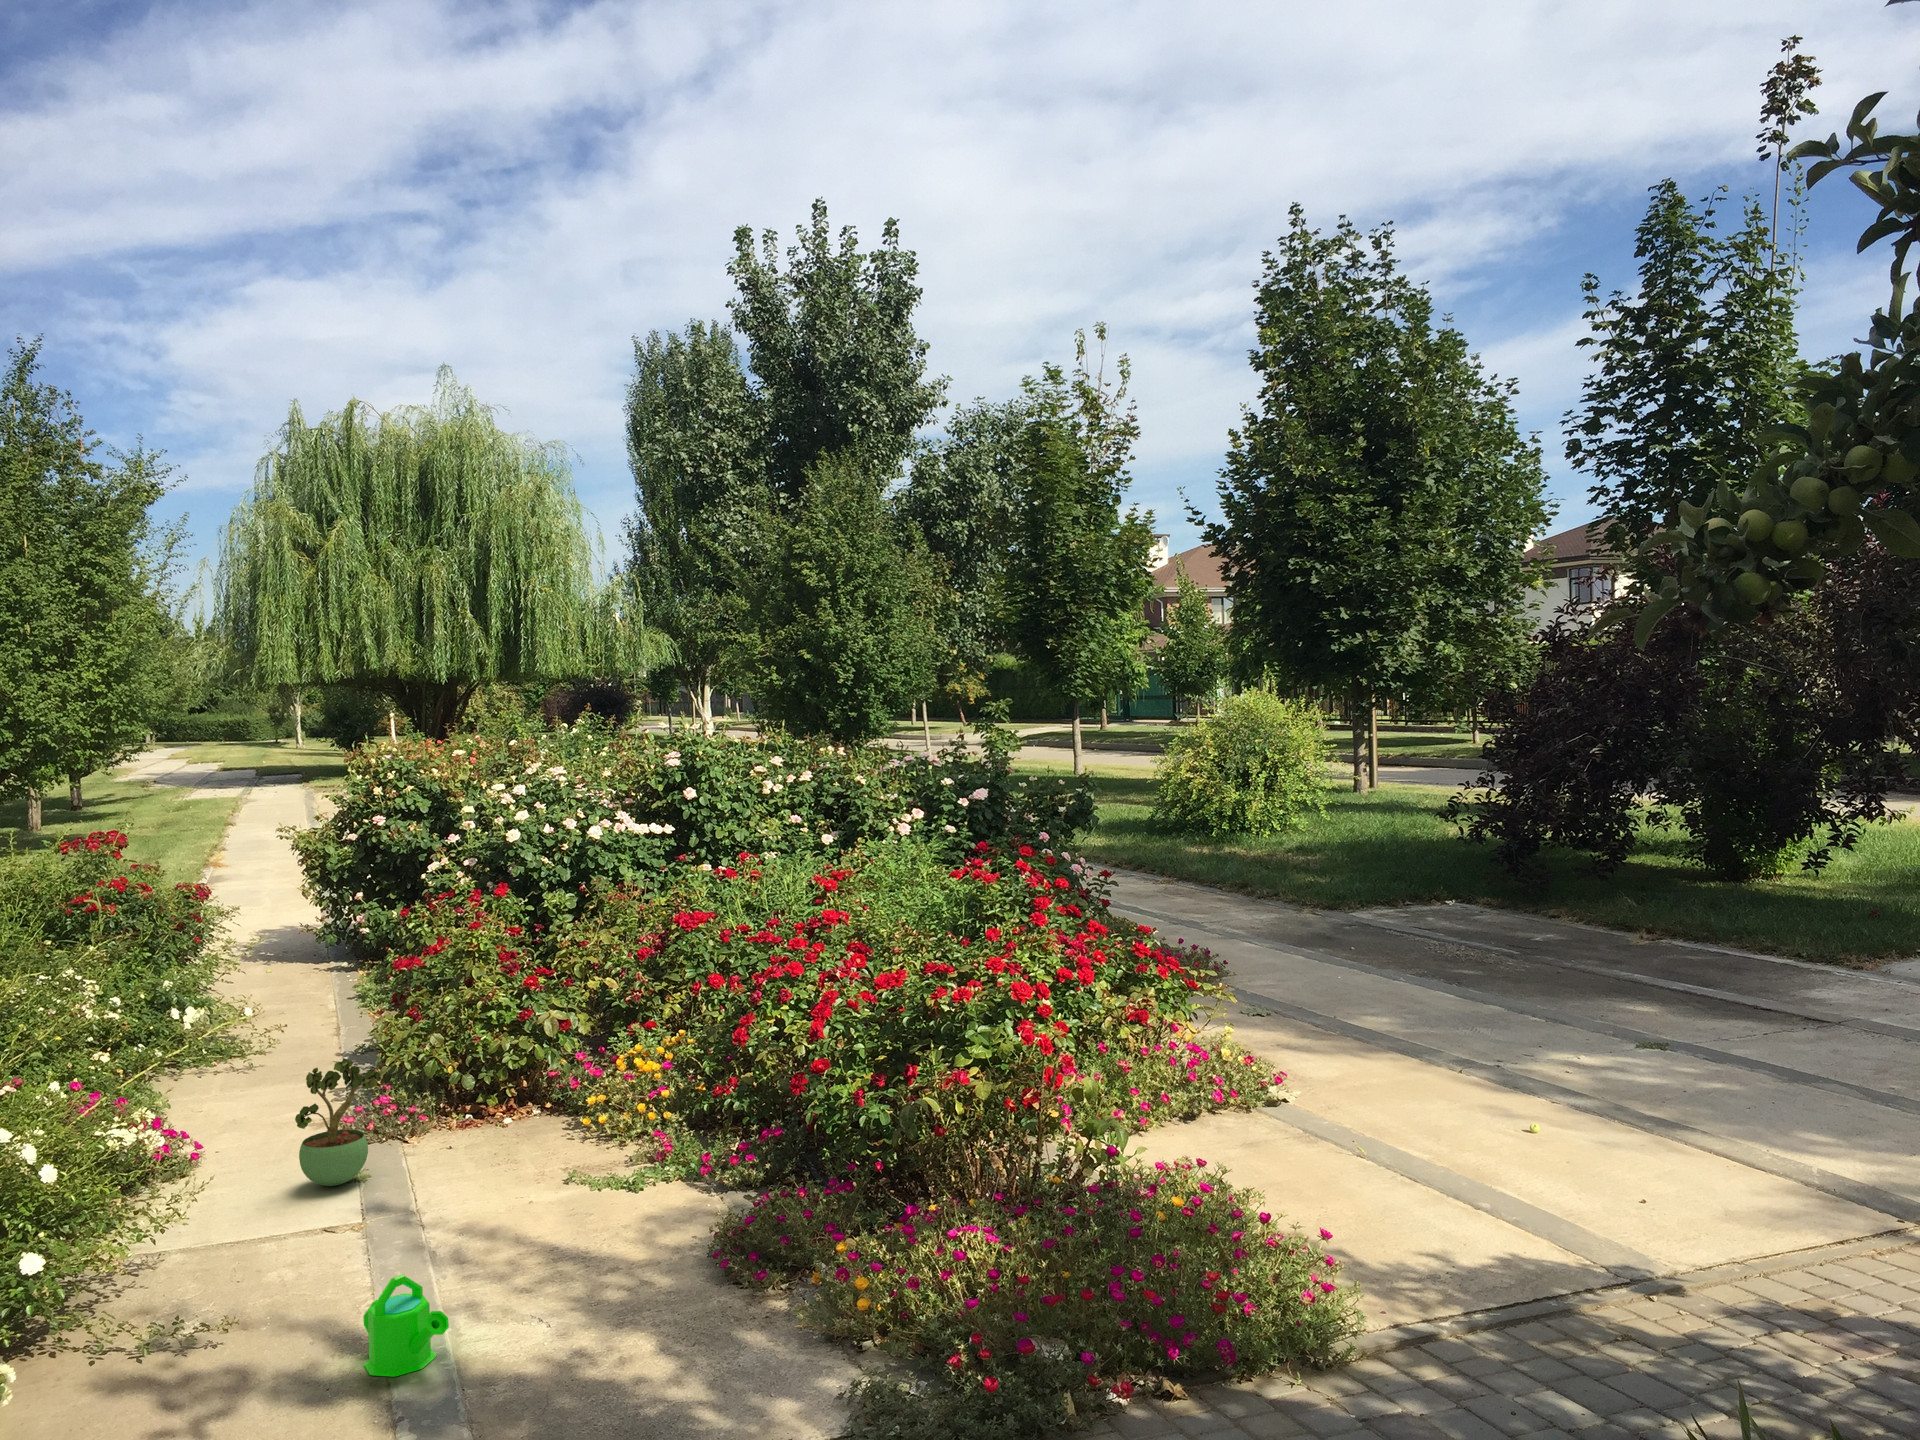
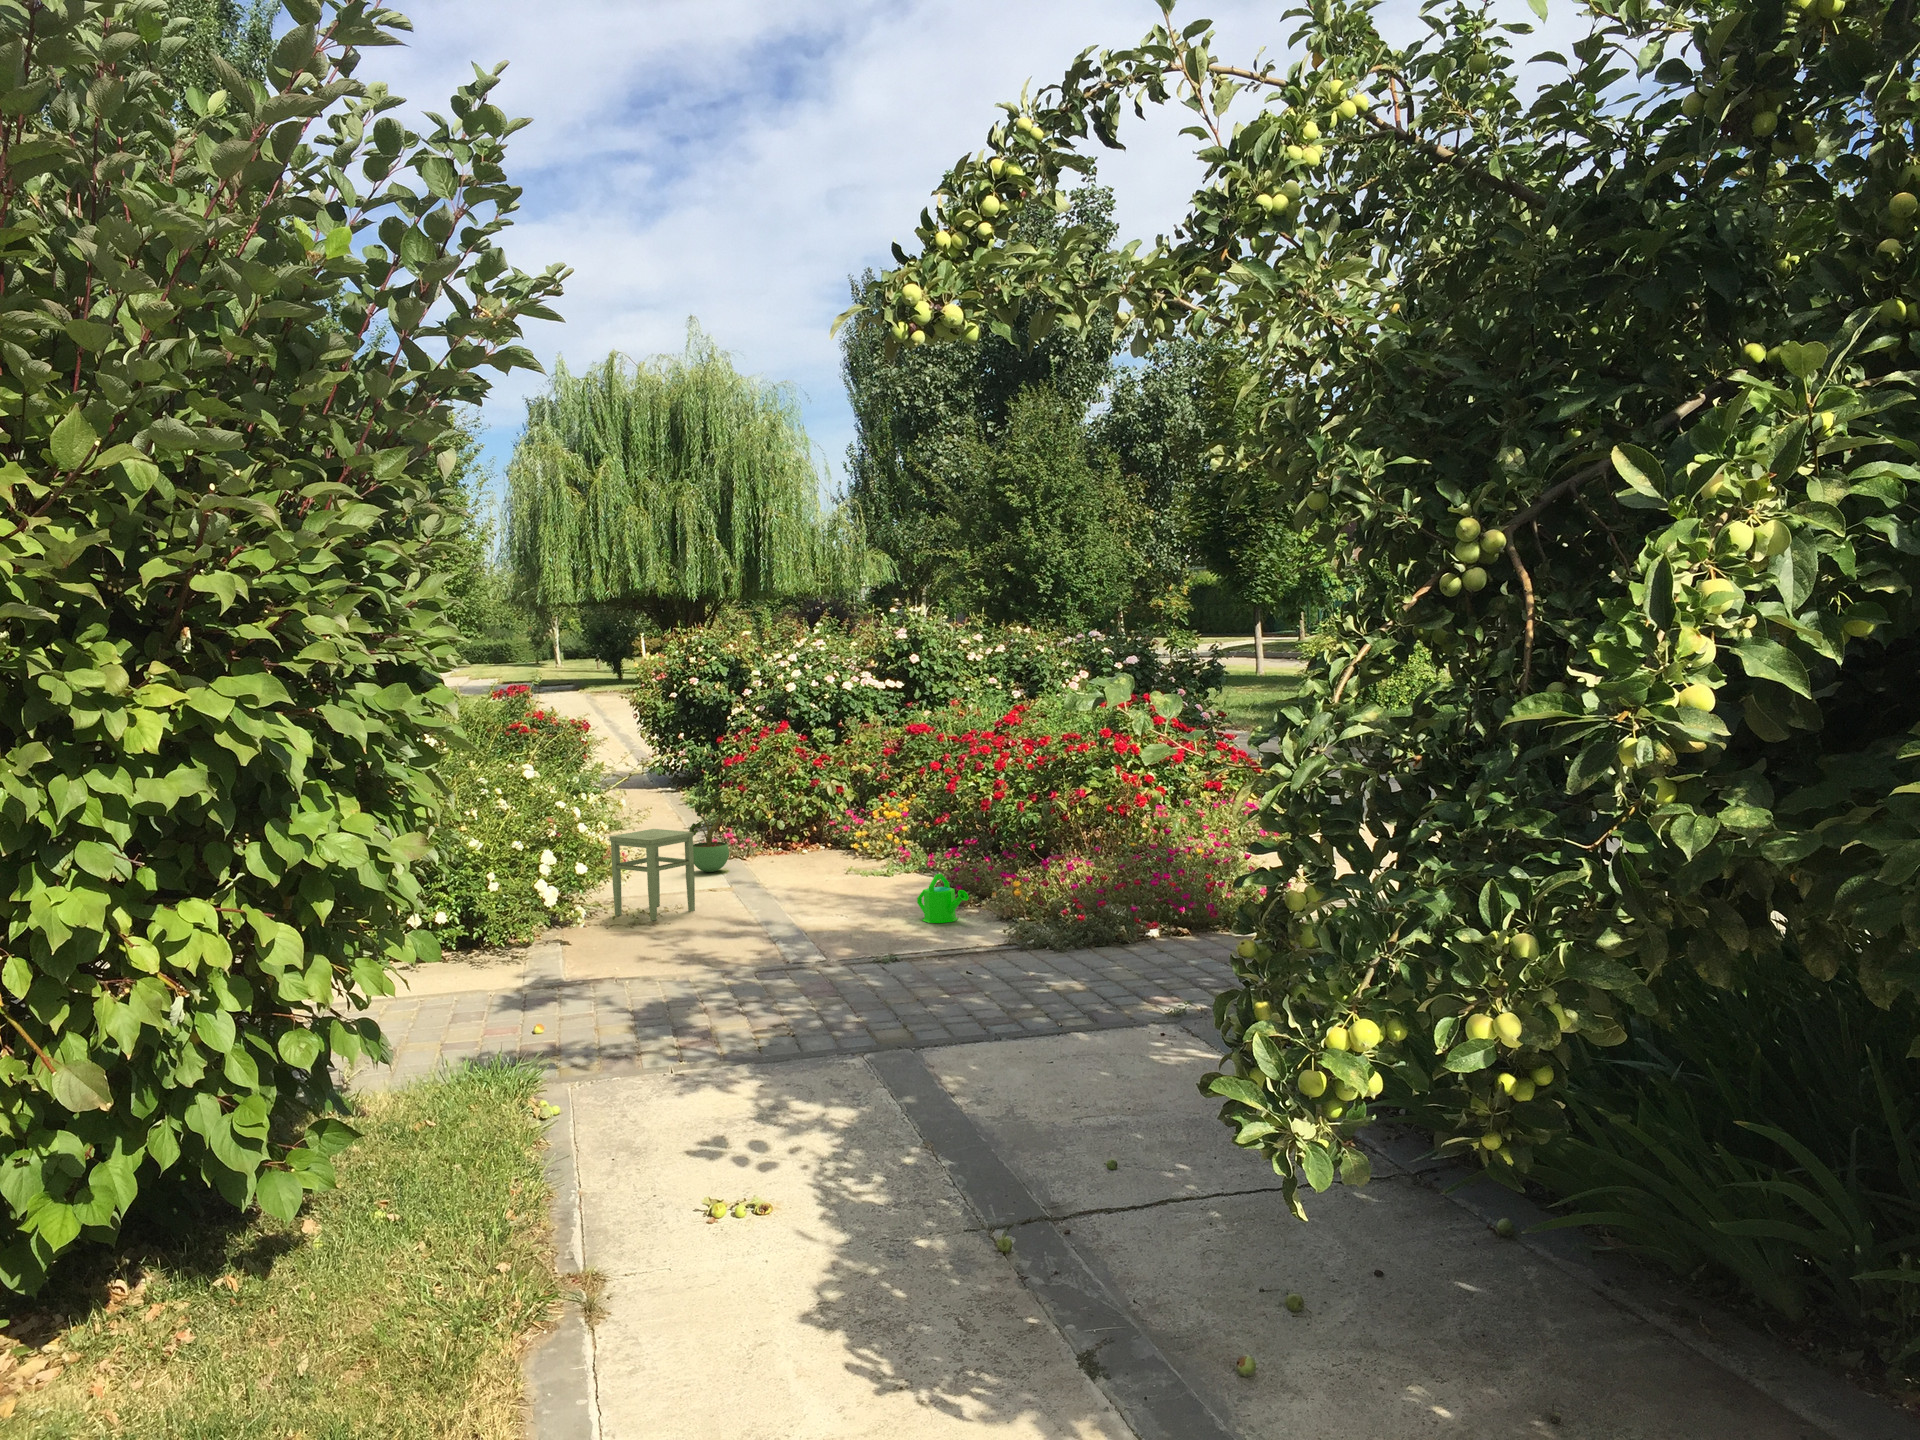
stool: none [84,1165,259,1371] -> present [609,829,695,920]
watering can: present [363,1274,449,1377] -> present [917,874,969,923]

